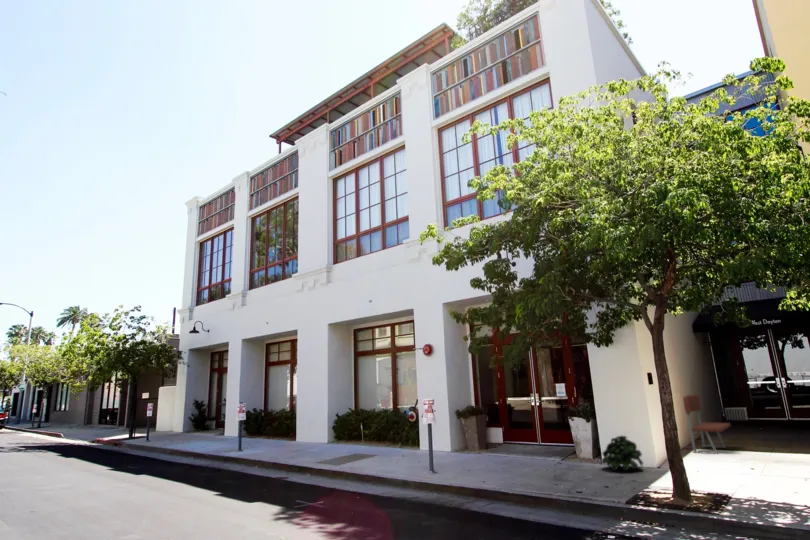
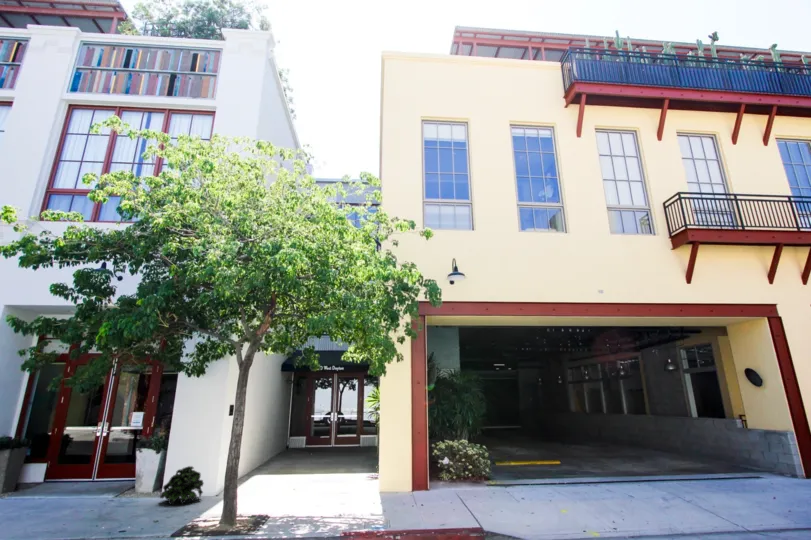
bench: present [683,394,730,454] -> none [251,422,286,476]

